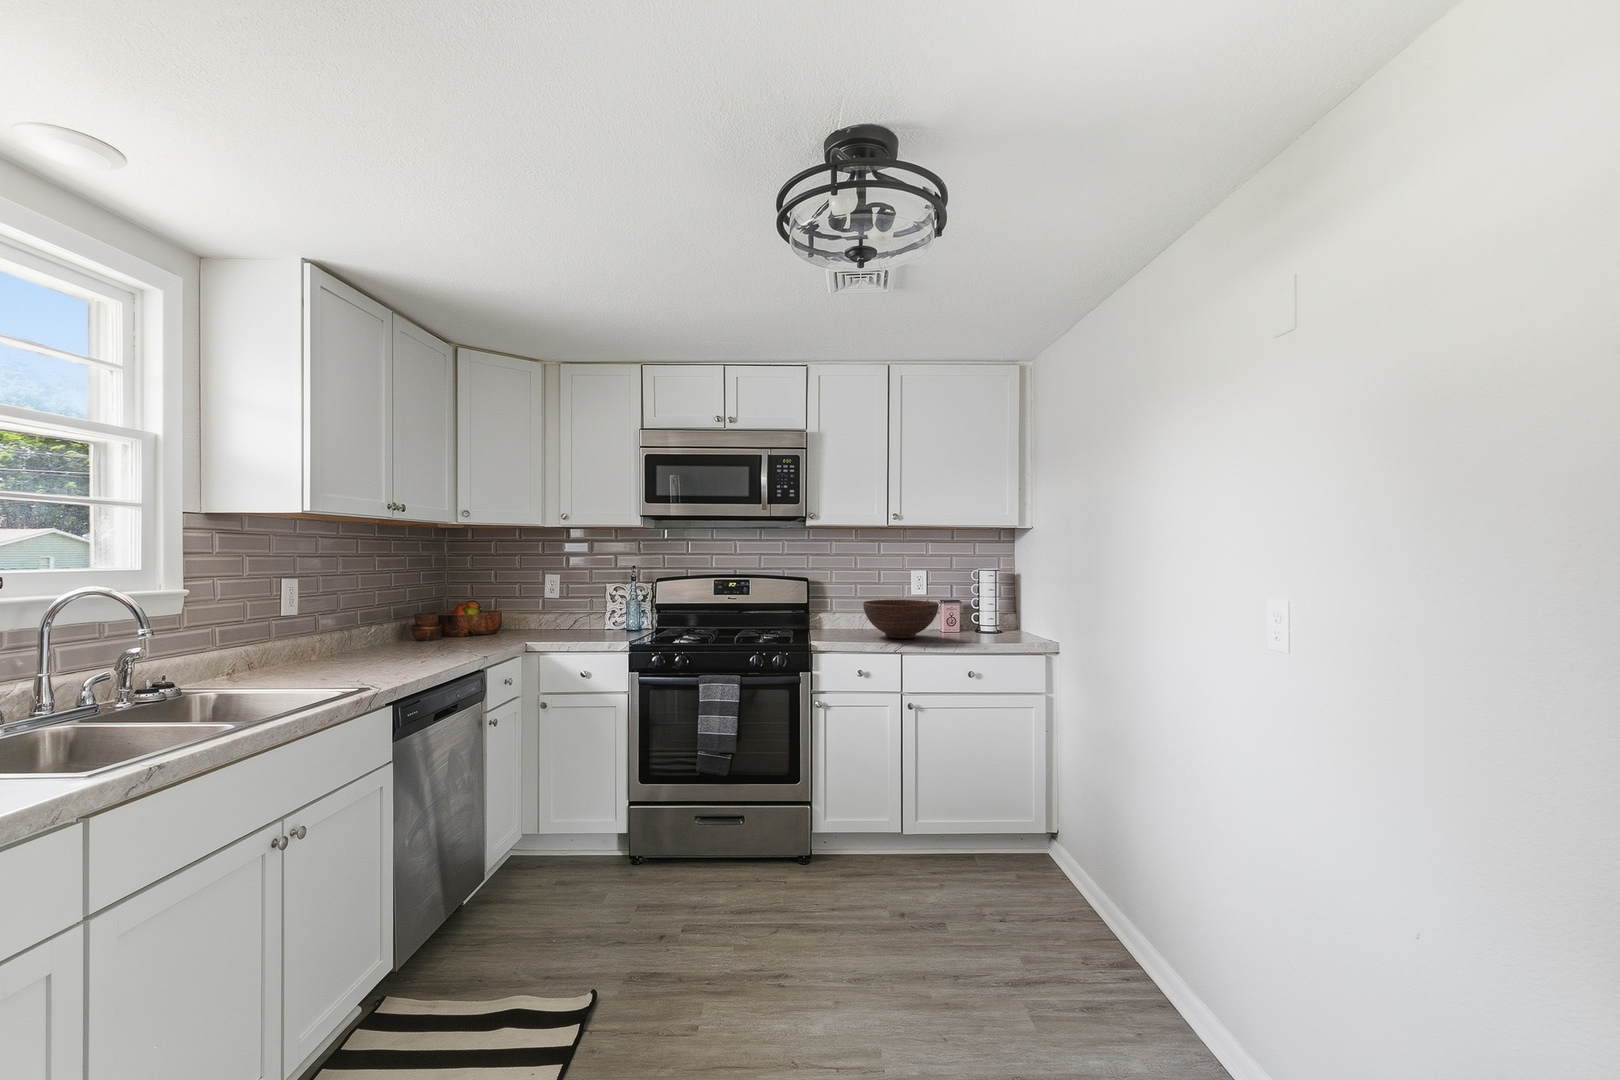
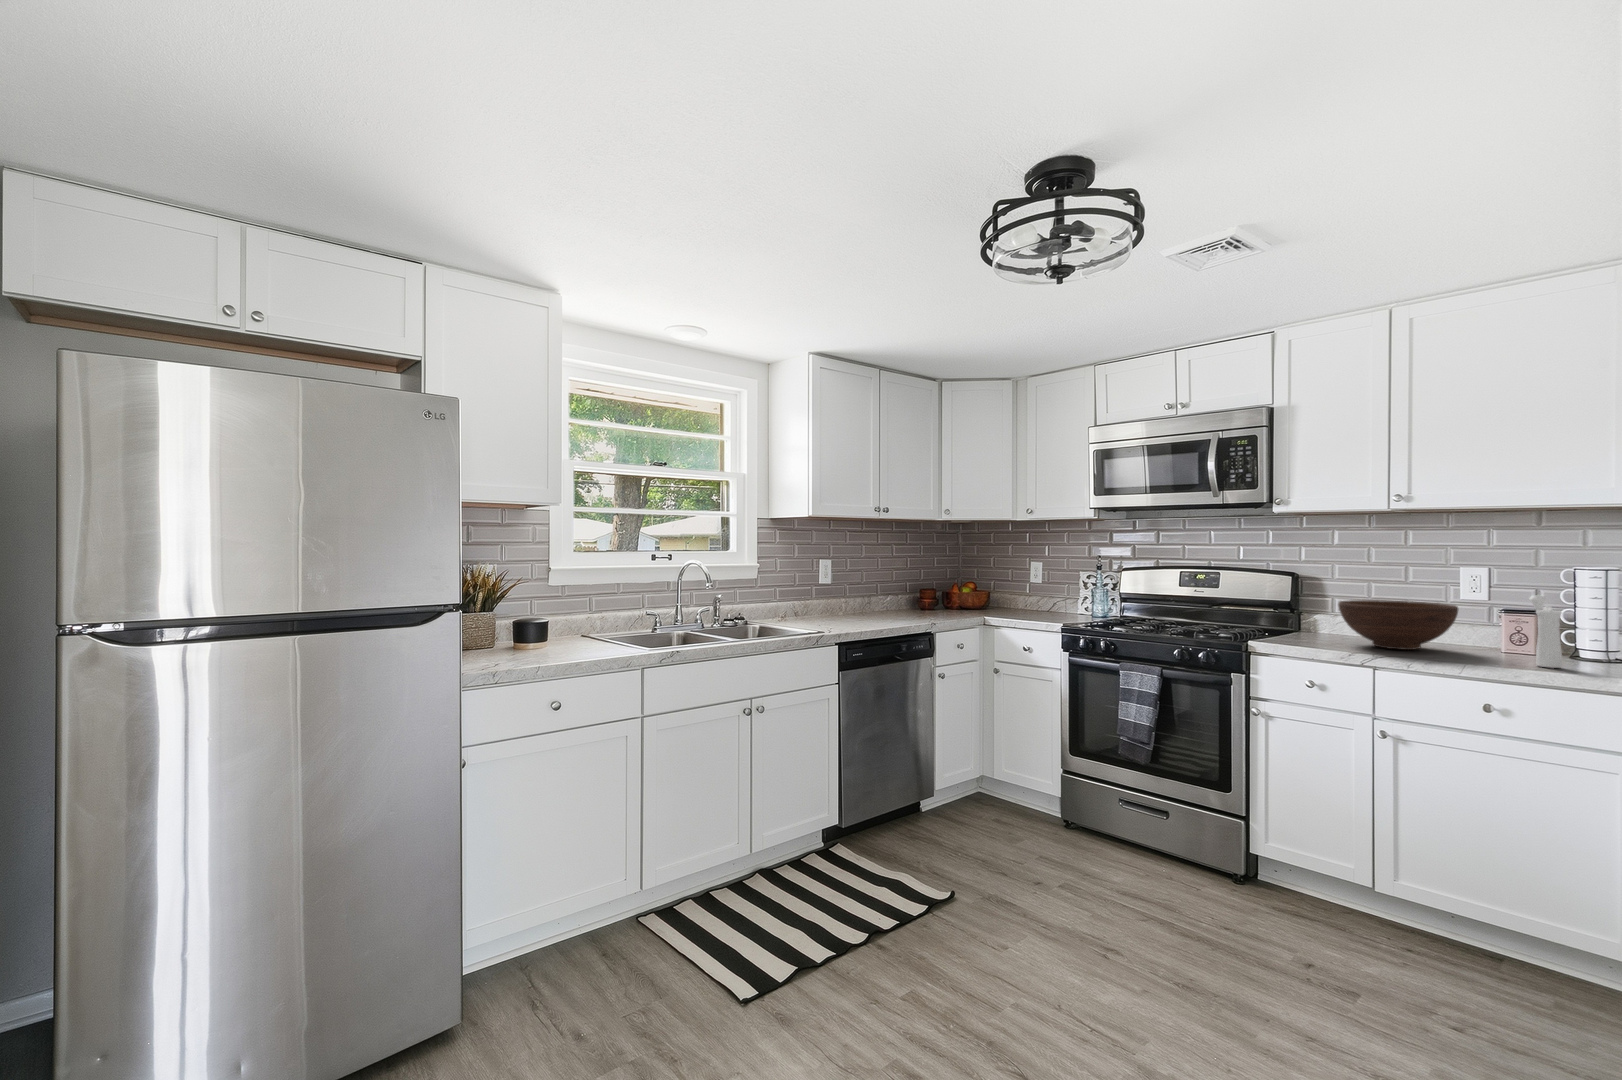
pepper mill: none [975,592,1000,643] -> present [1529,595,1562,668]

